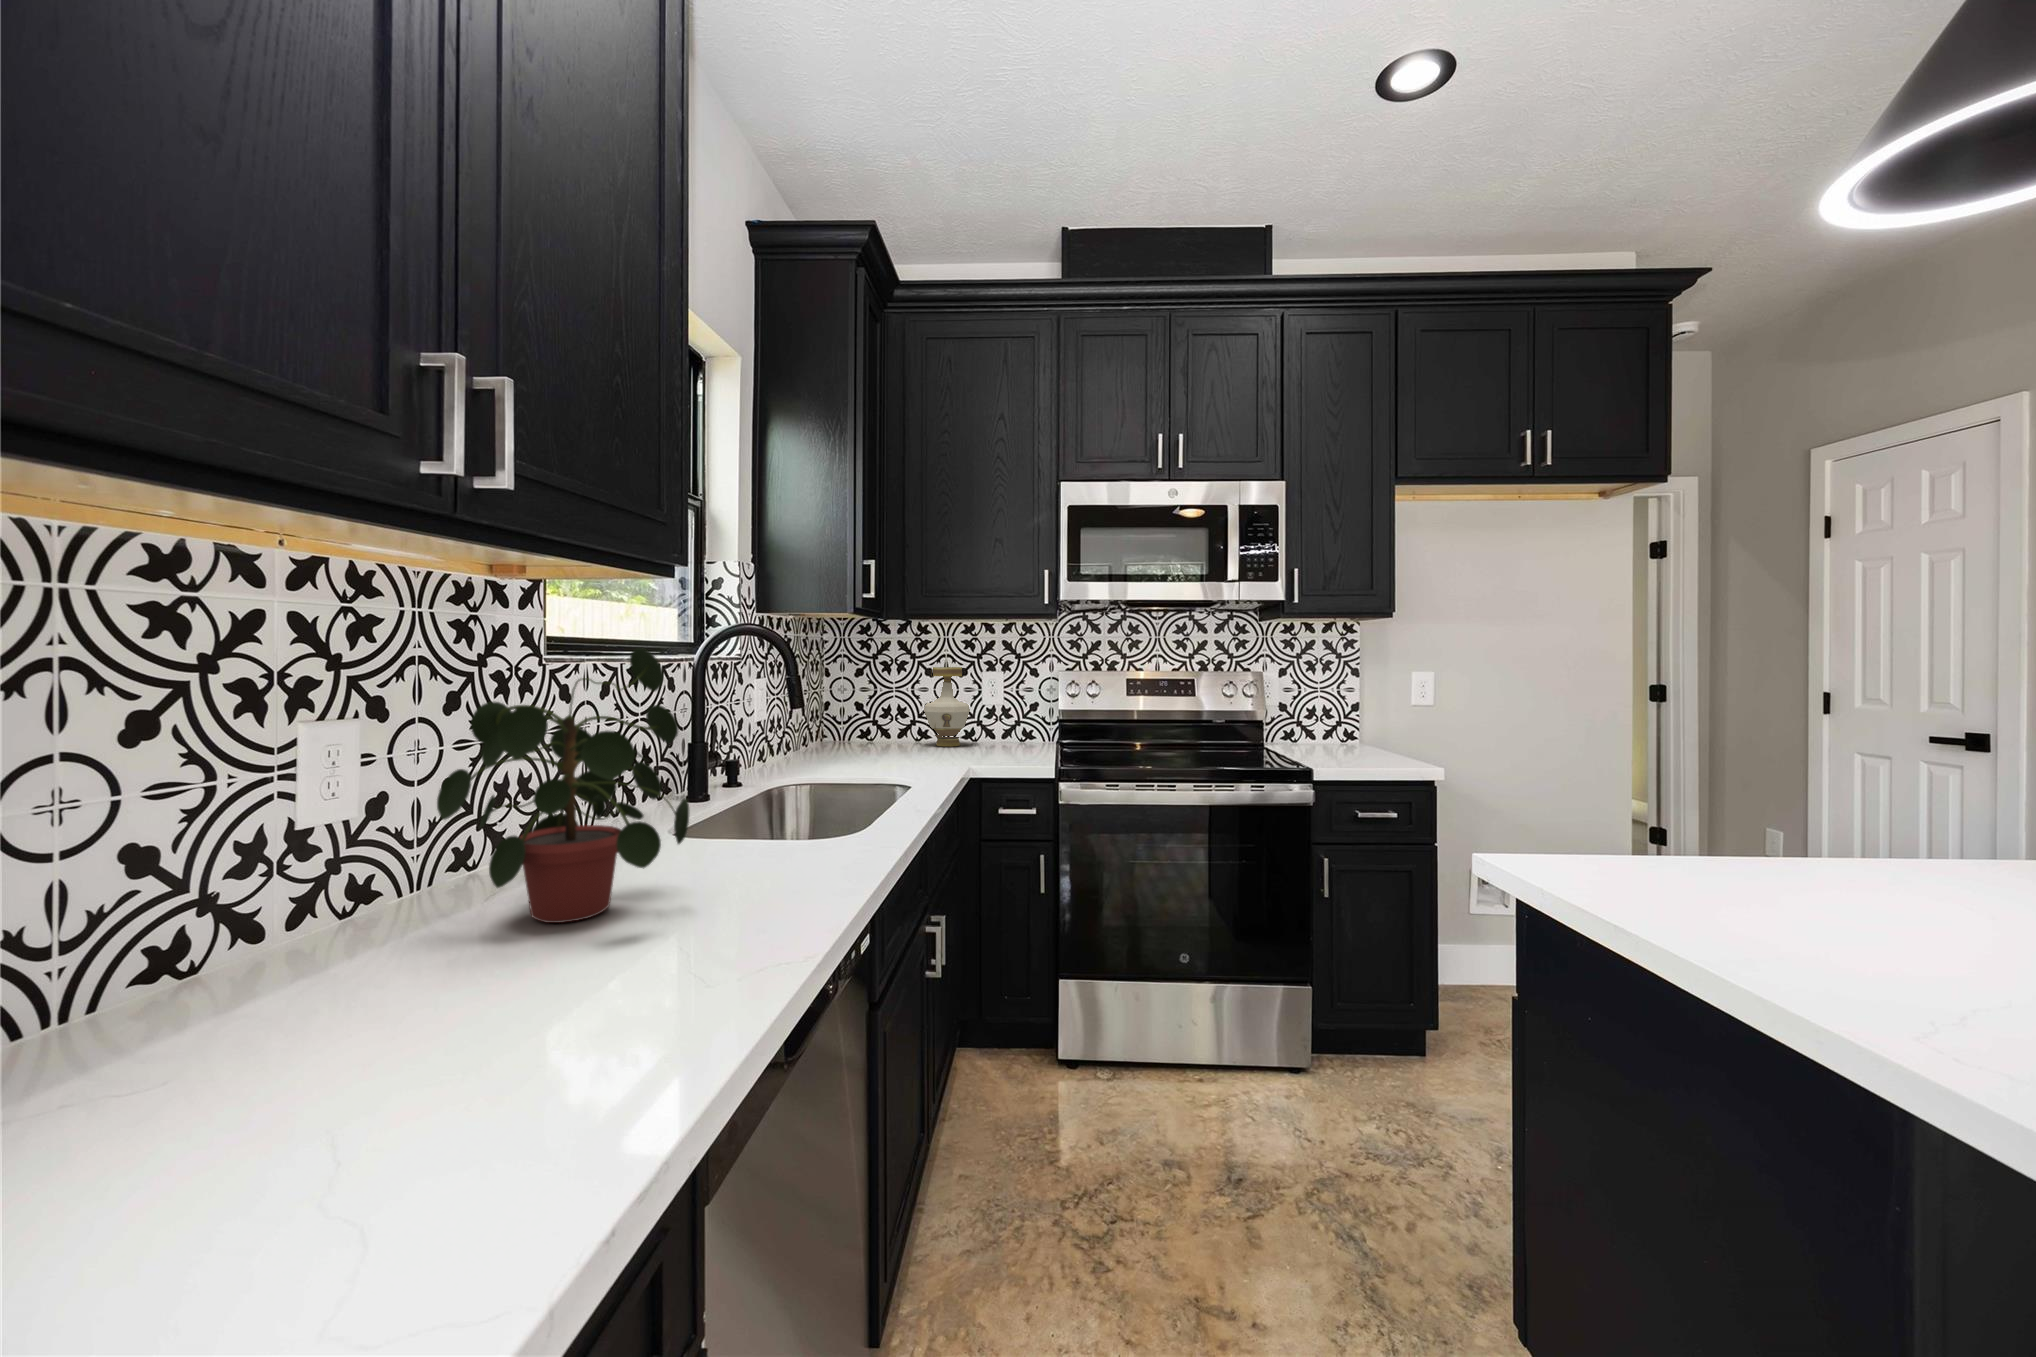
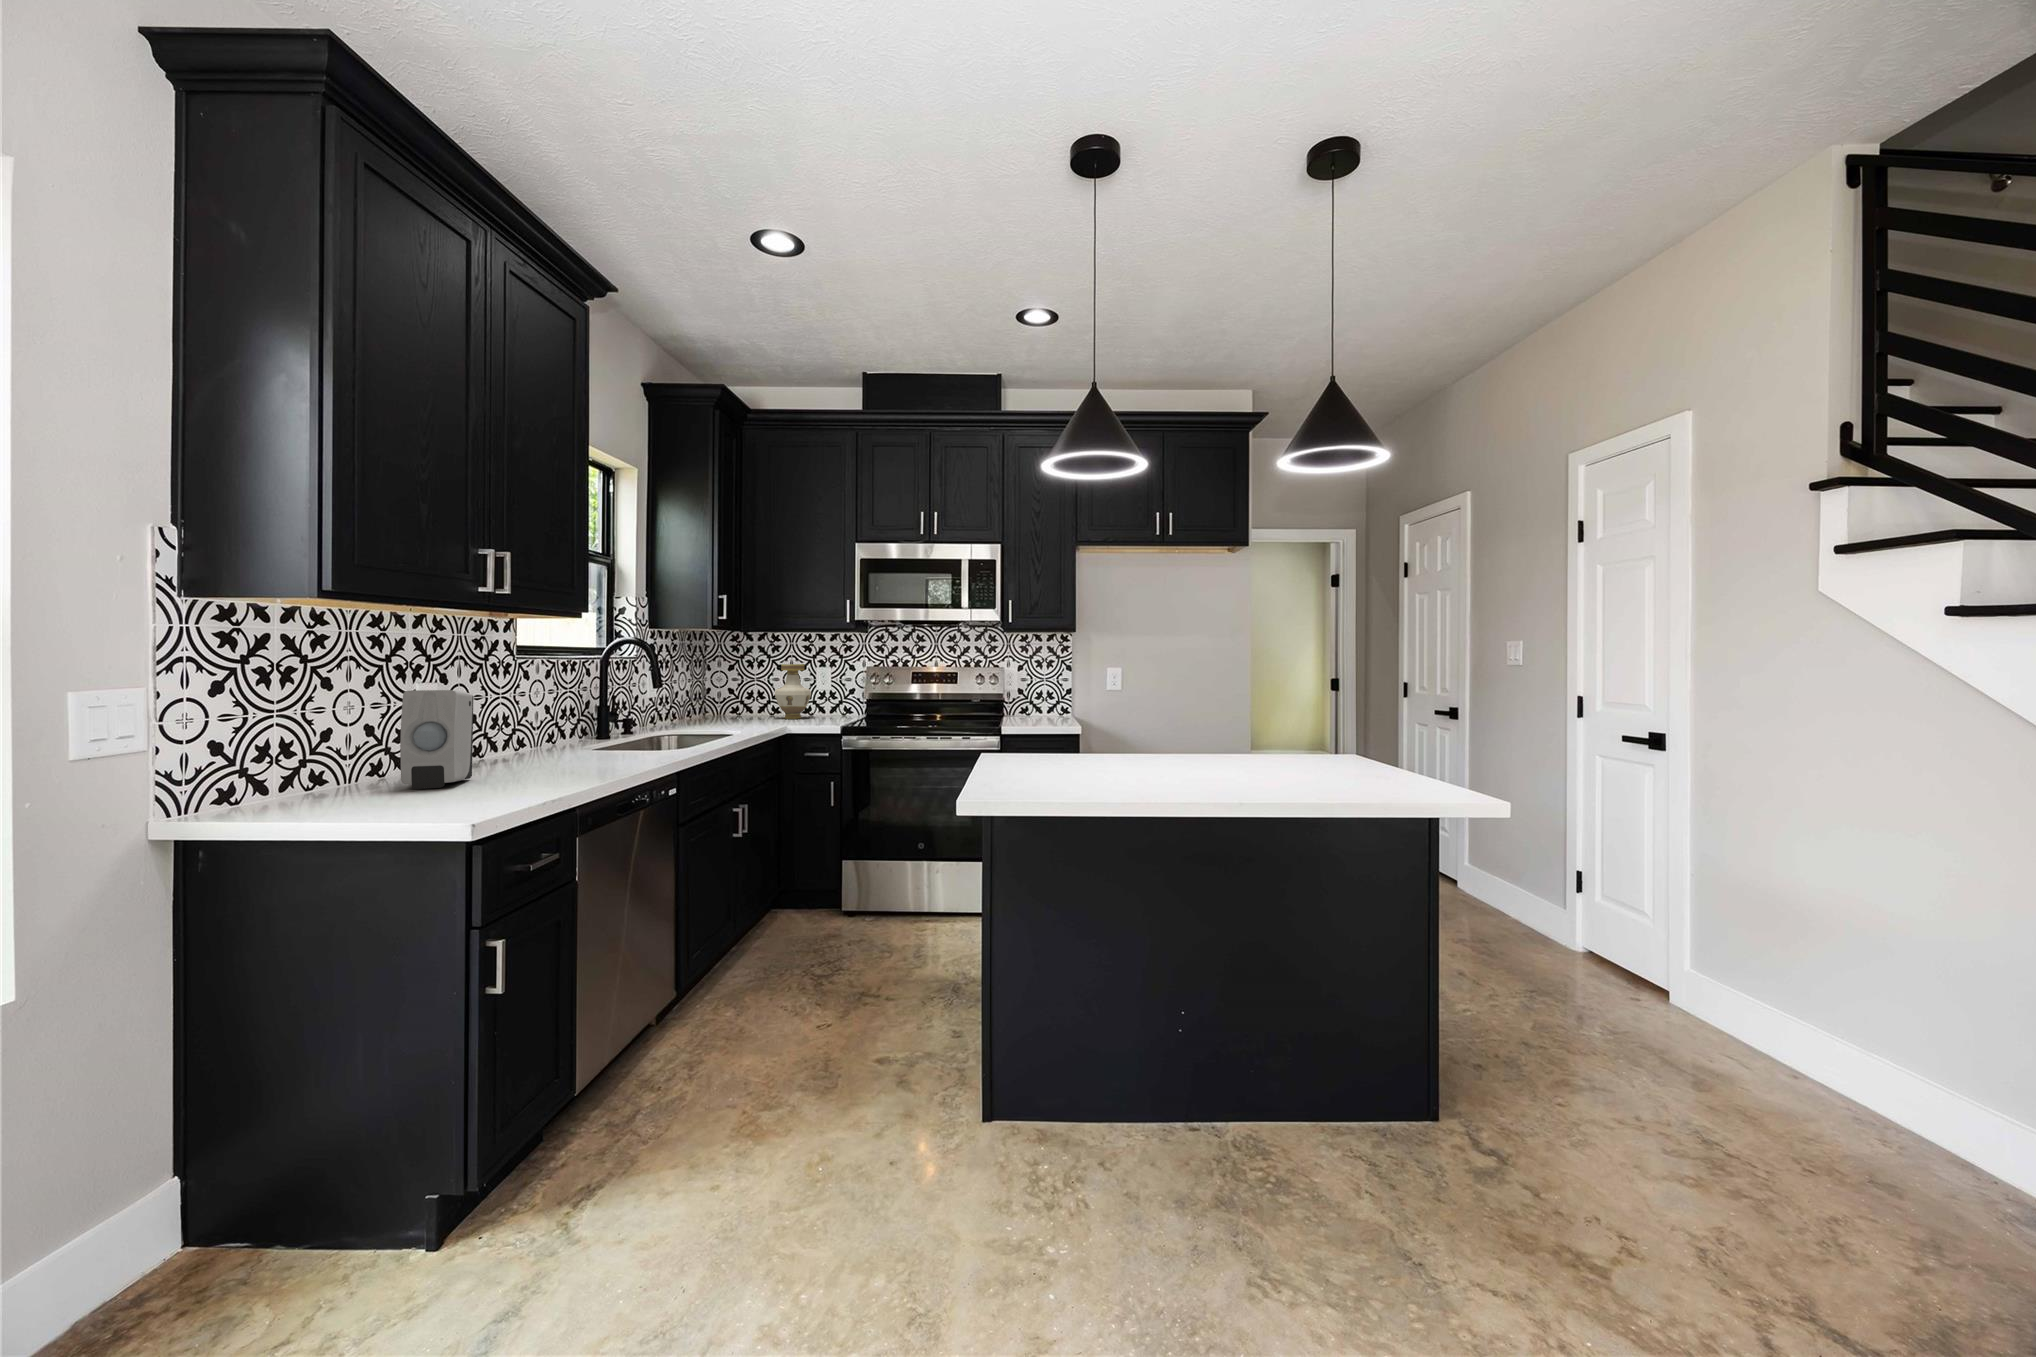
potted plant: present [437,648,689,923] -> none [474,652,583,768]
soap dispenser: none [141,760,414,1093] -> present [400,690,473,789]

